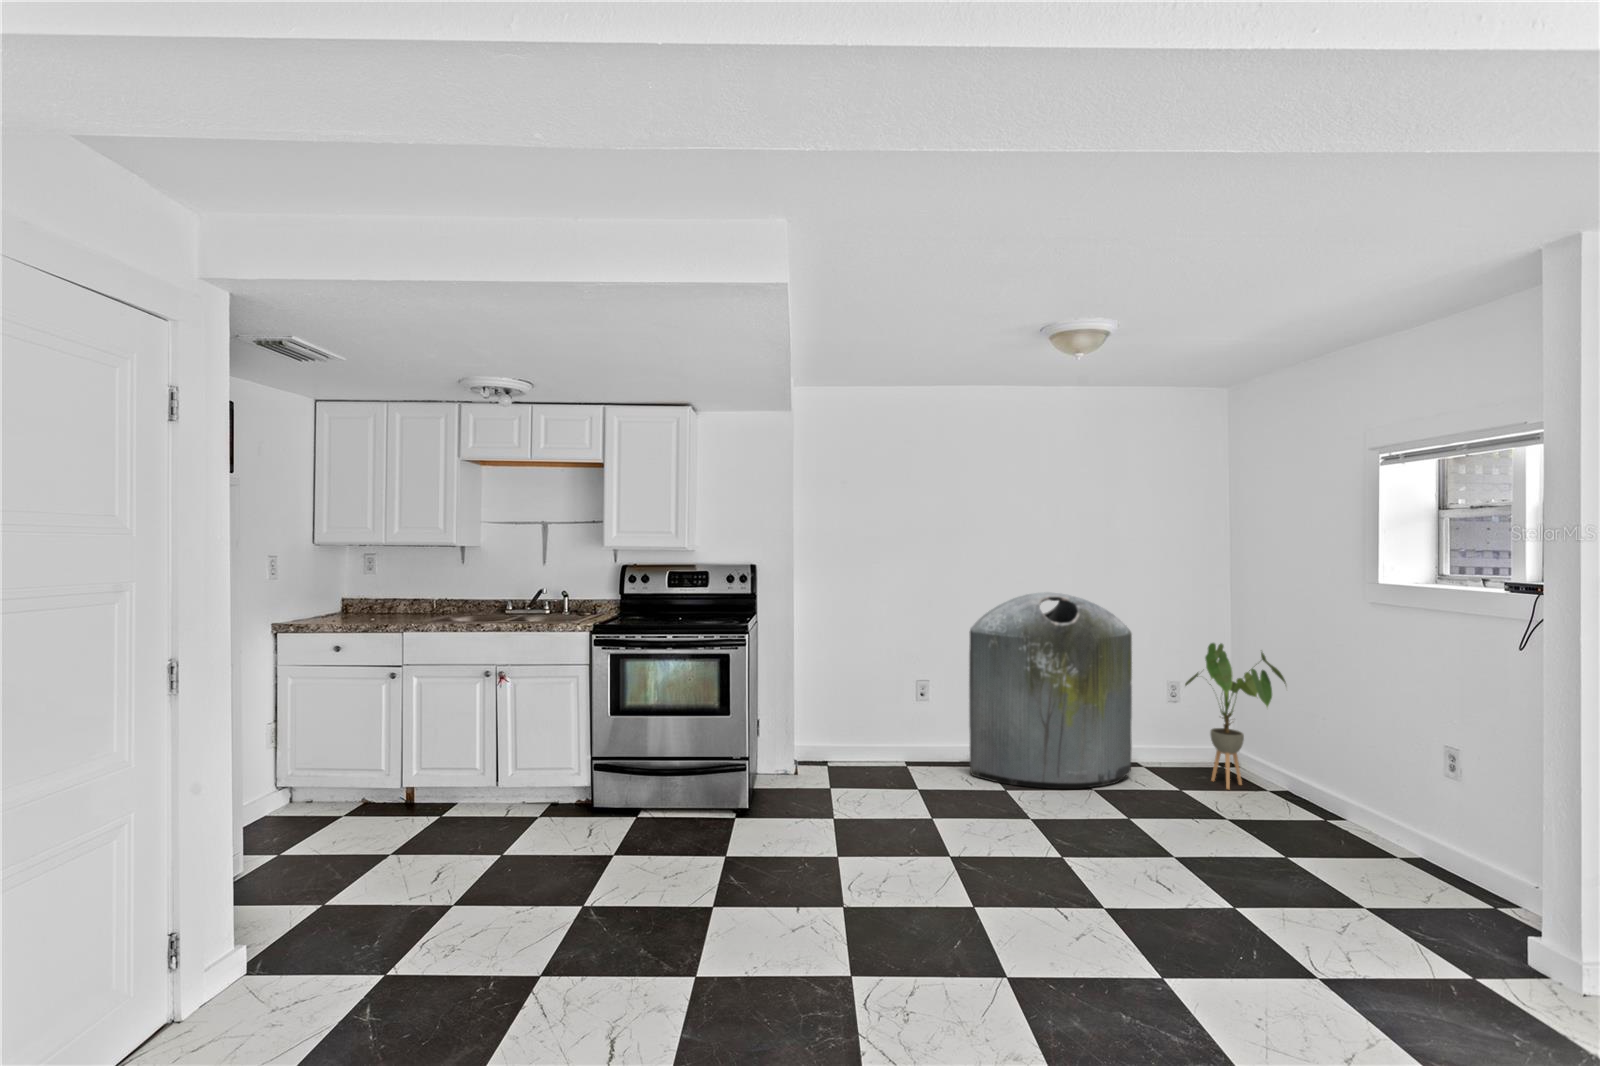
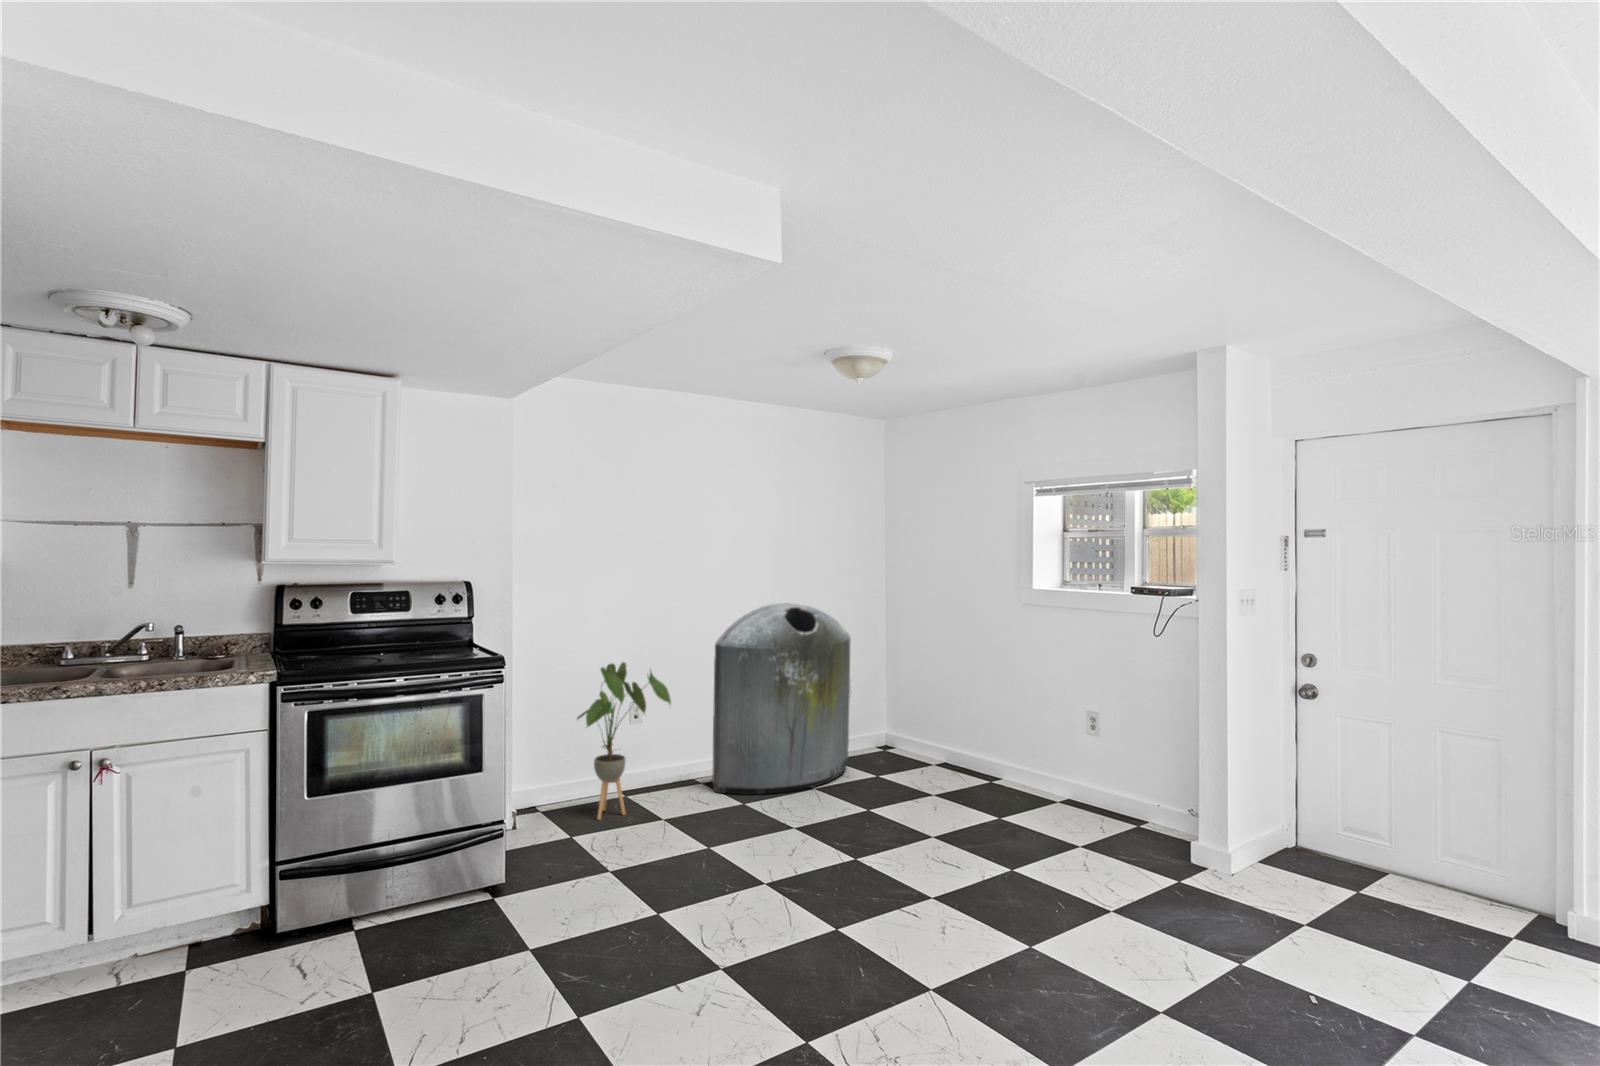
house plant: present [1185,643,1286,789] -> present [577,662,671,820]

